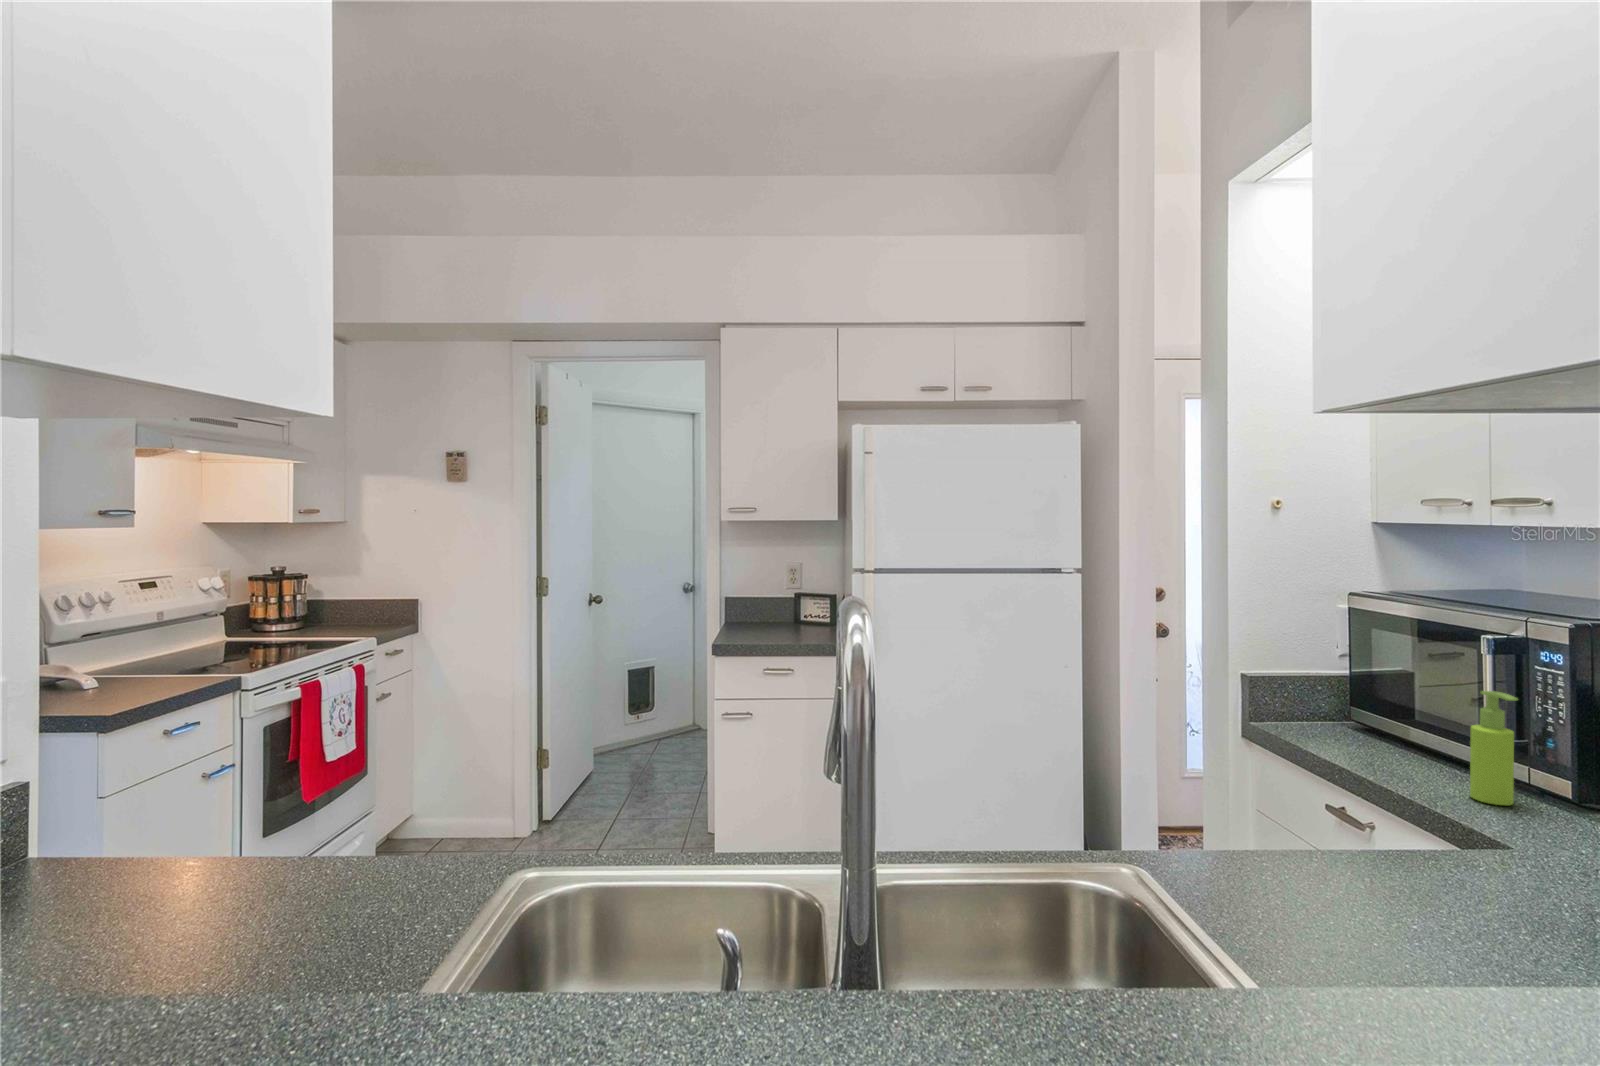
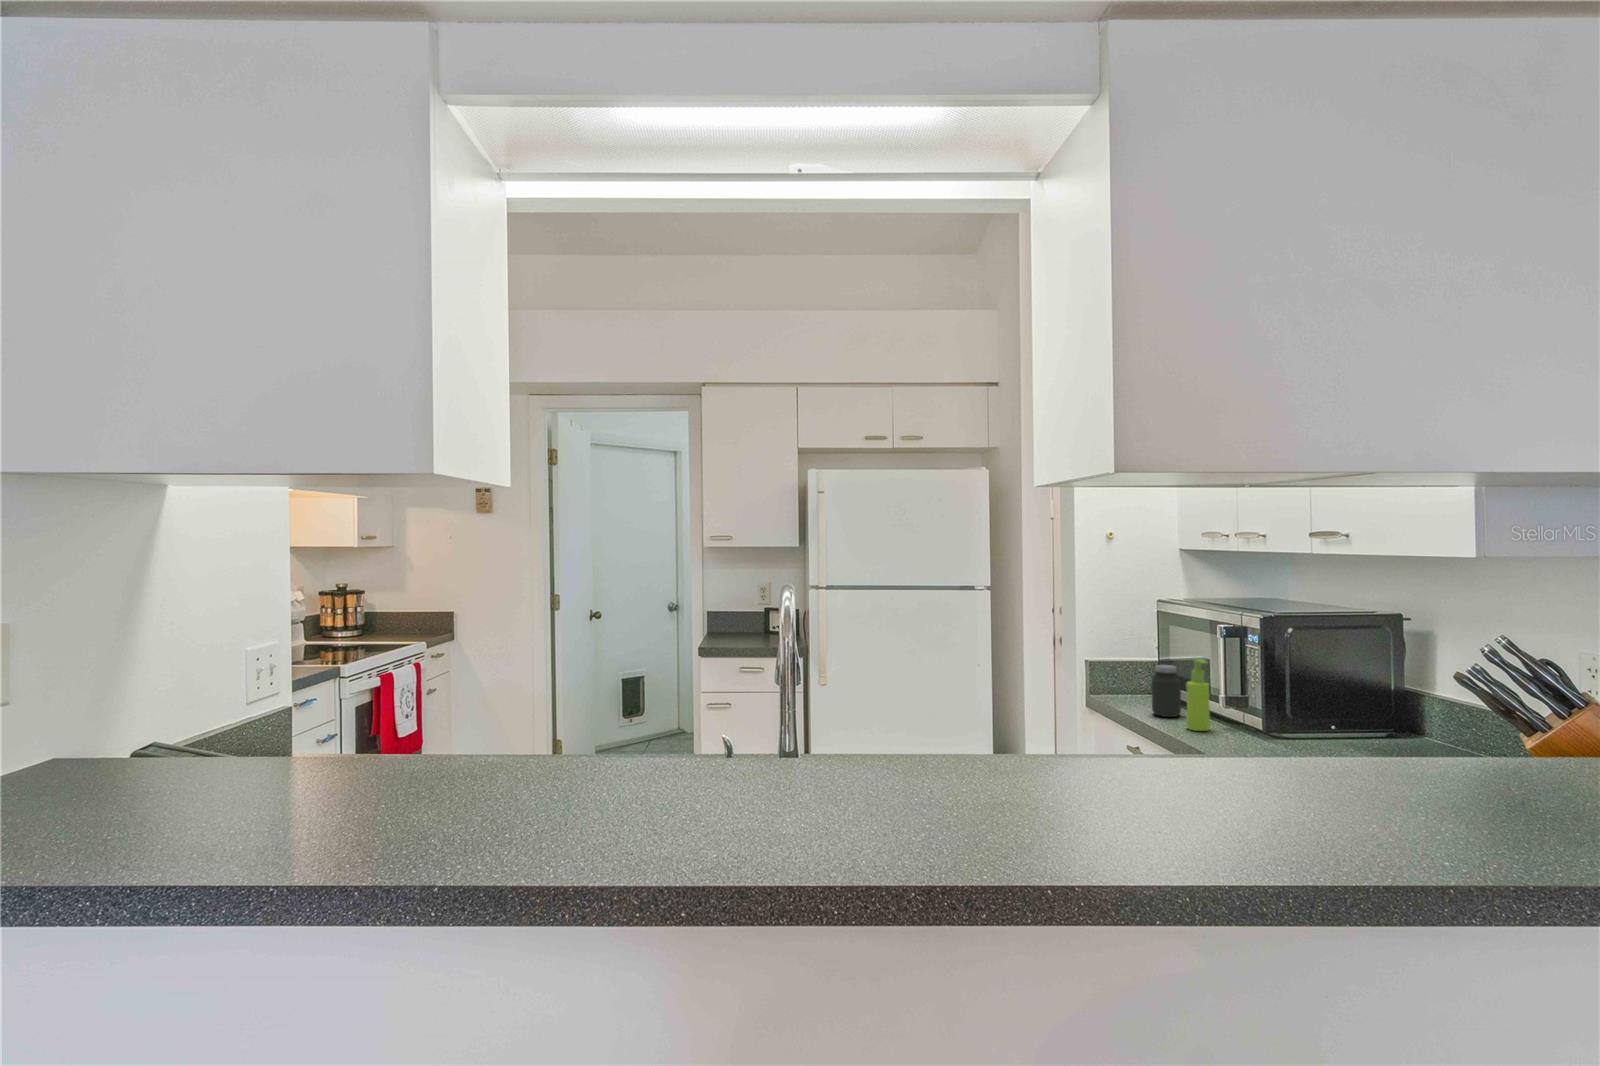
jar: none [1380,692,1431,771] -> present [1152,665,1181,717]

